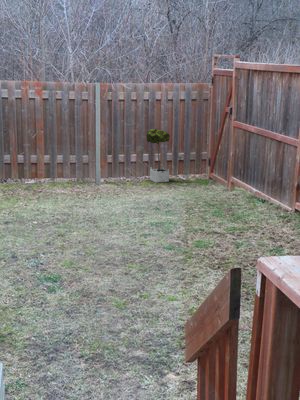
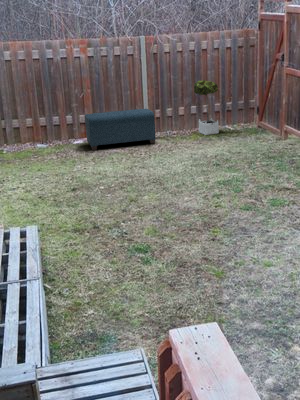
bench: none [36,153,104,190] -> present [85,109,156,150]

